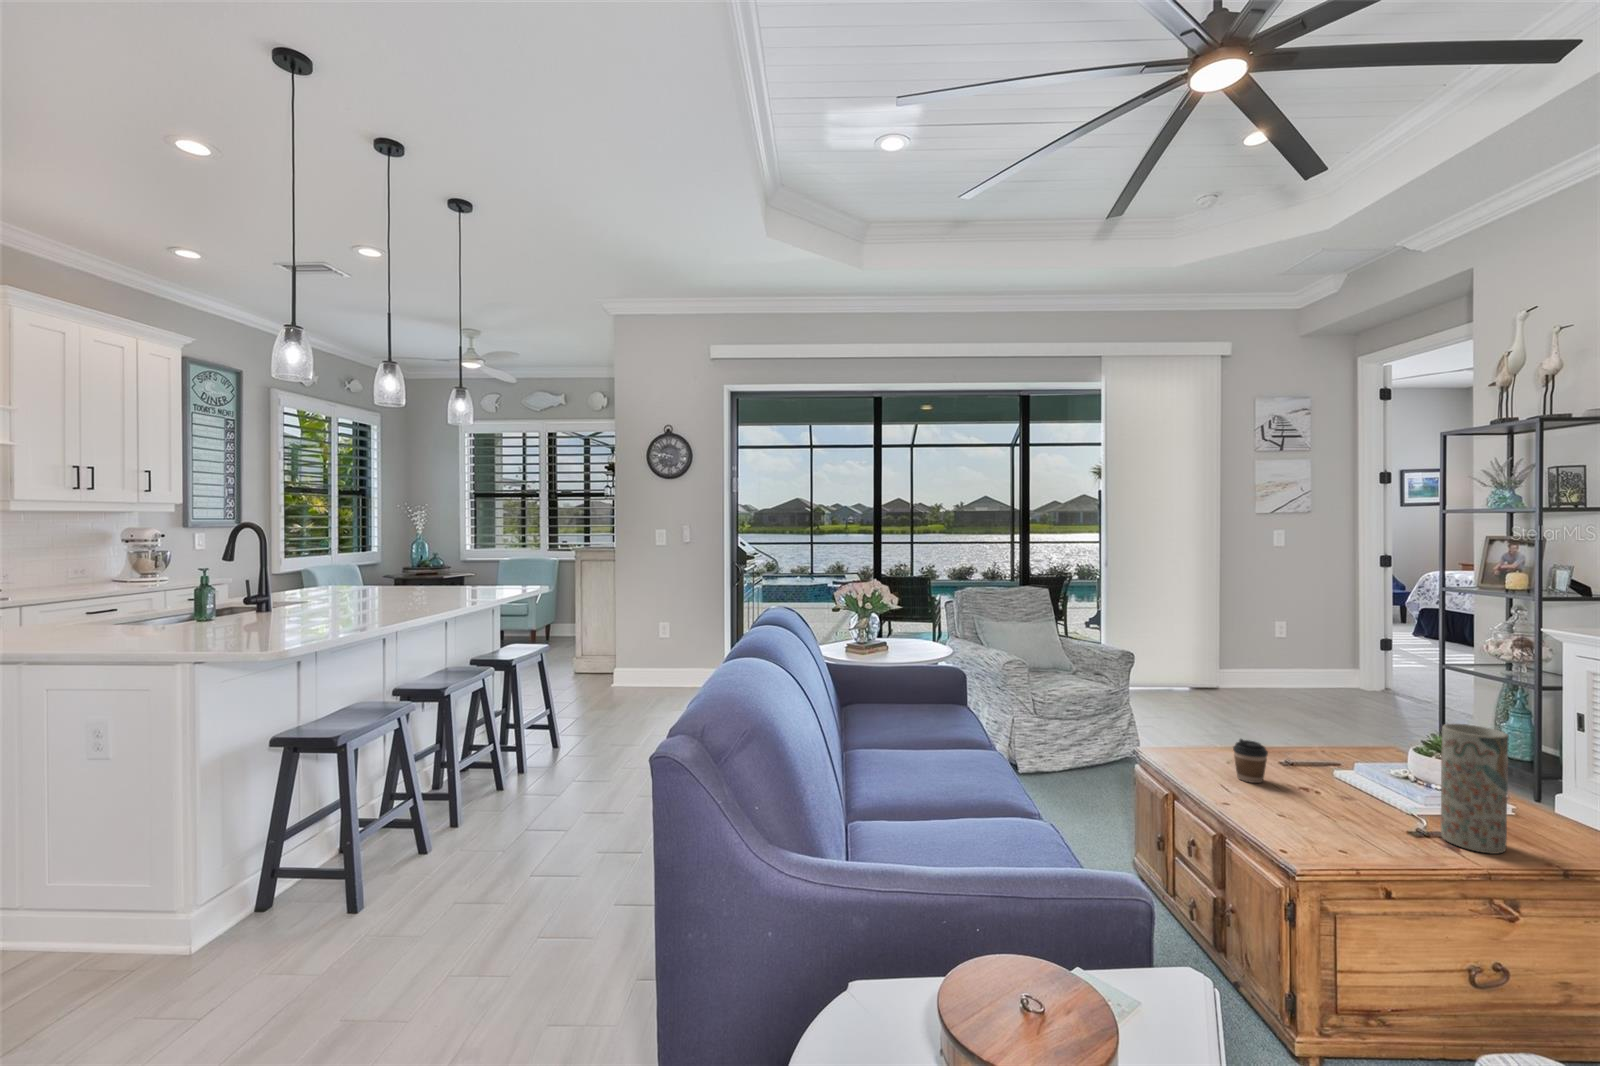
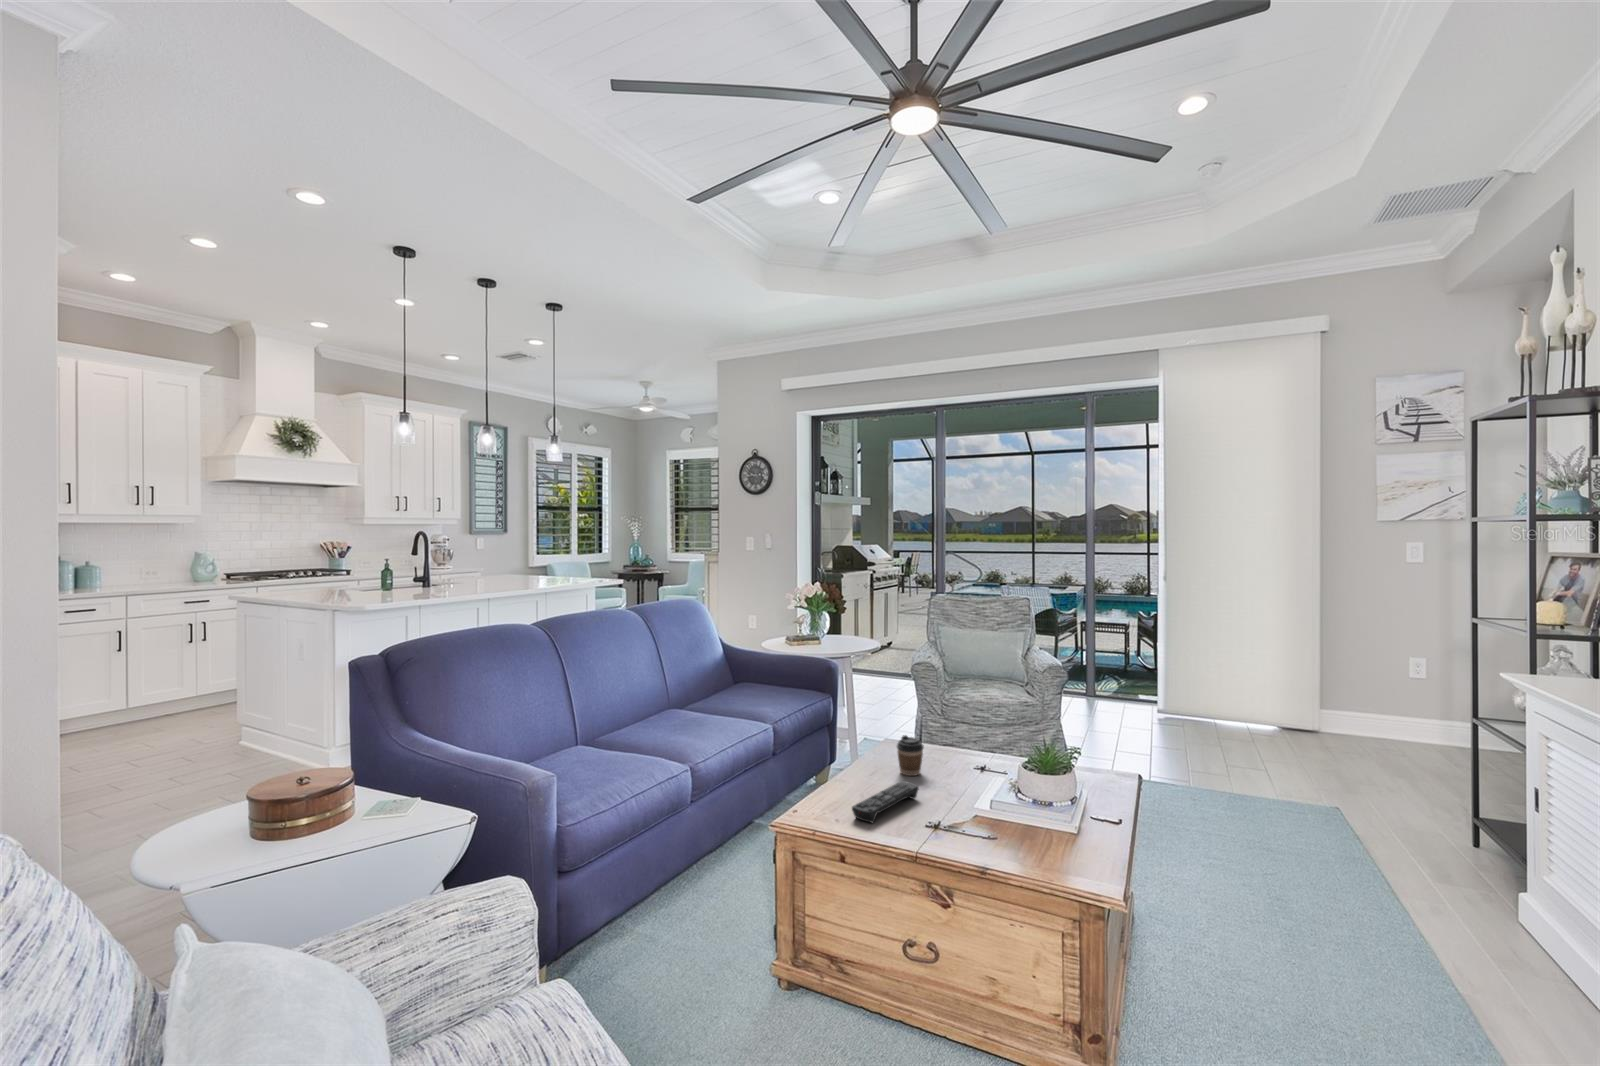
vase: present [1441,724,1509,854] -> none [933,728,978,847]
remote control: none [1306,790,1386,845] -> present [852,781,919,823]

